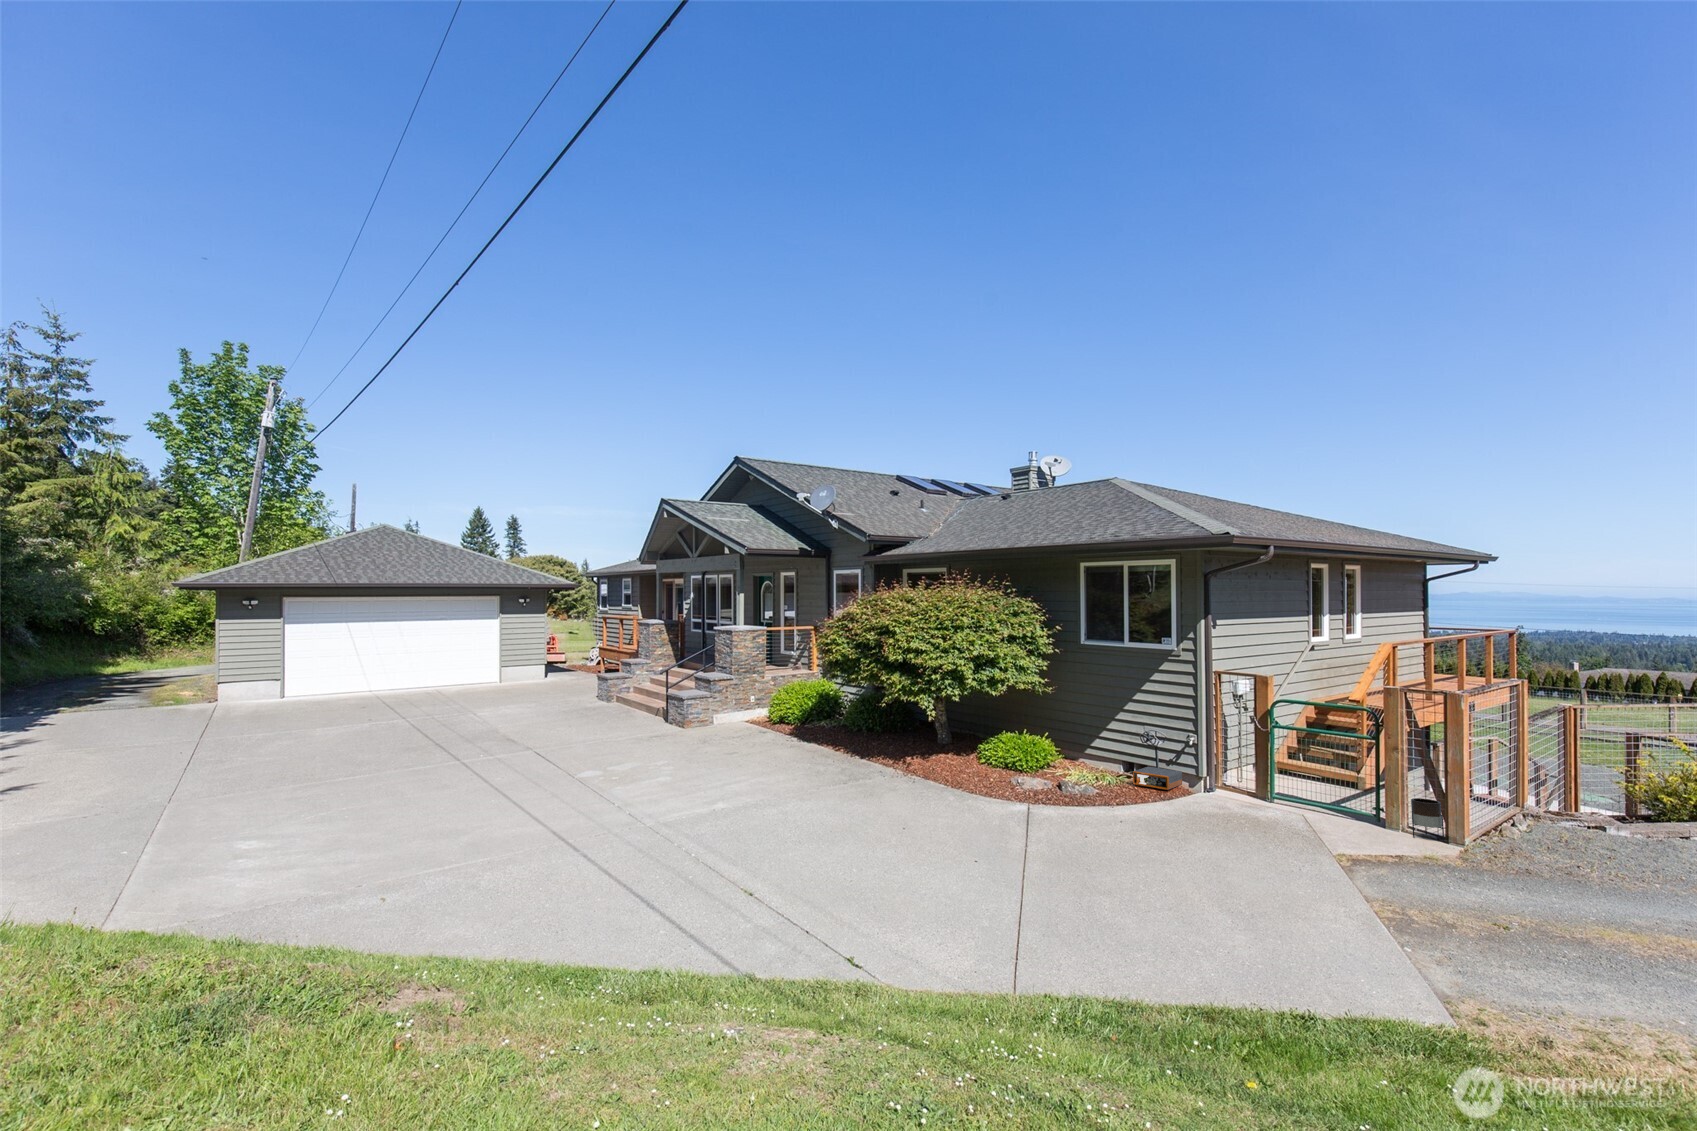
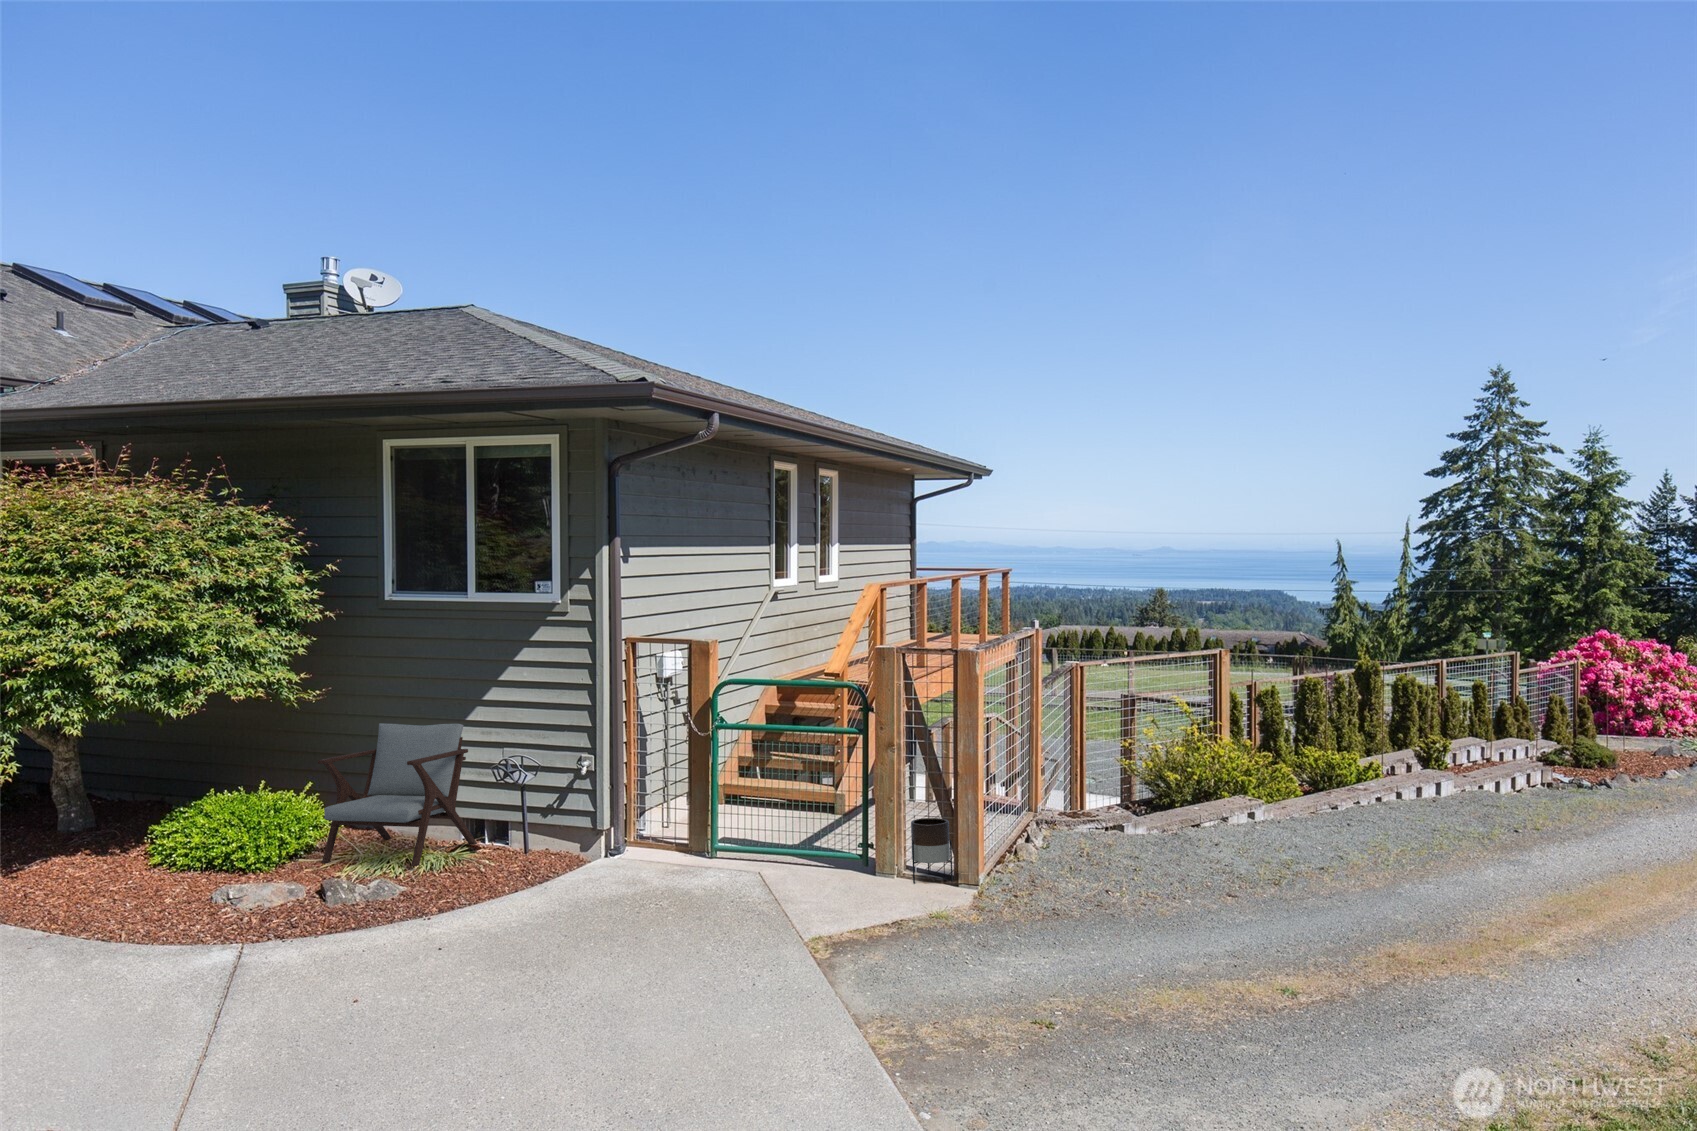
lounge chair: none [1054,707,1131,781] -> present [318,723,477,866]
storage box: present [1133,767,1182,790] -> none [475,825,568,865]

